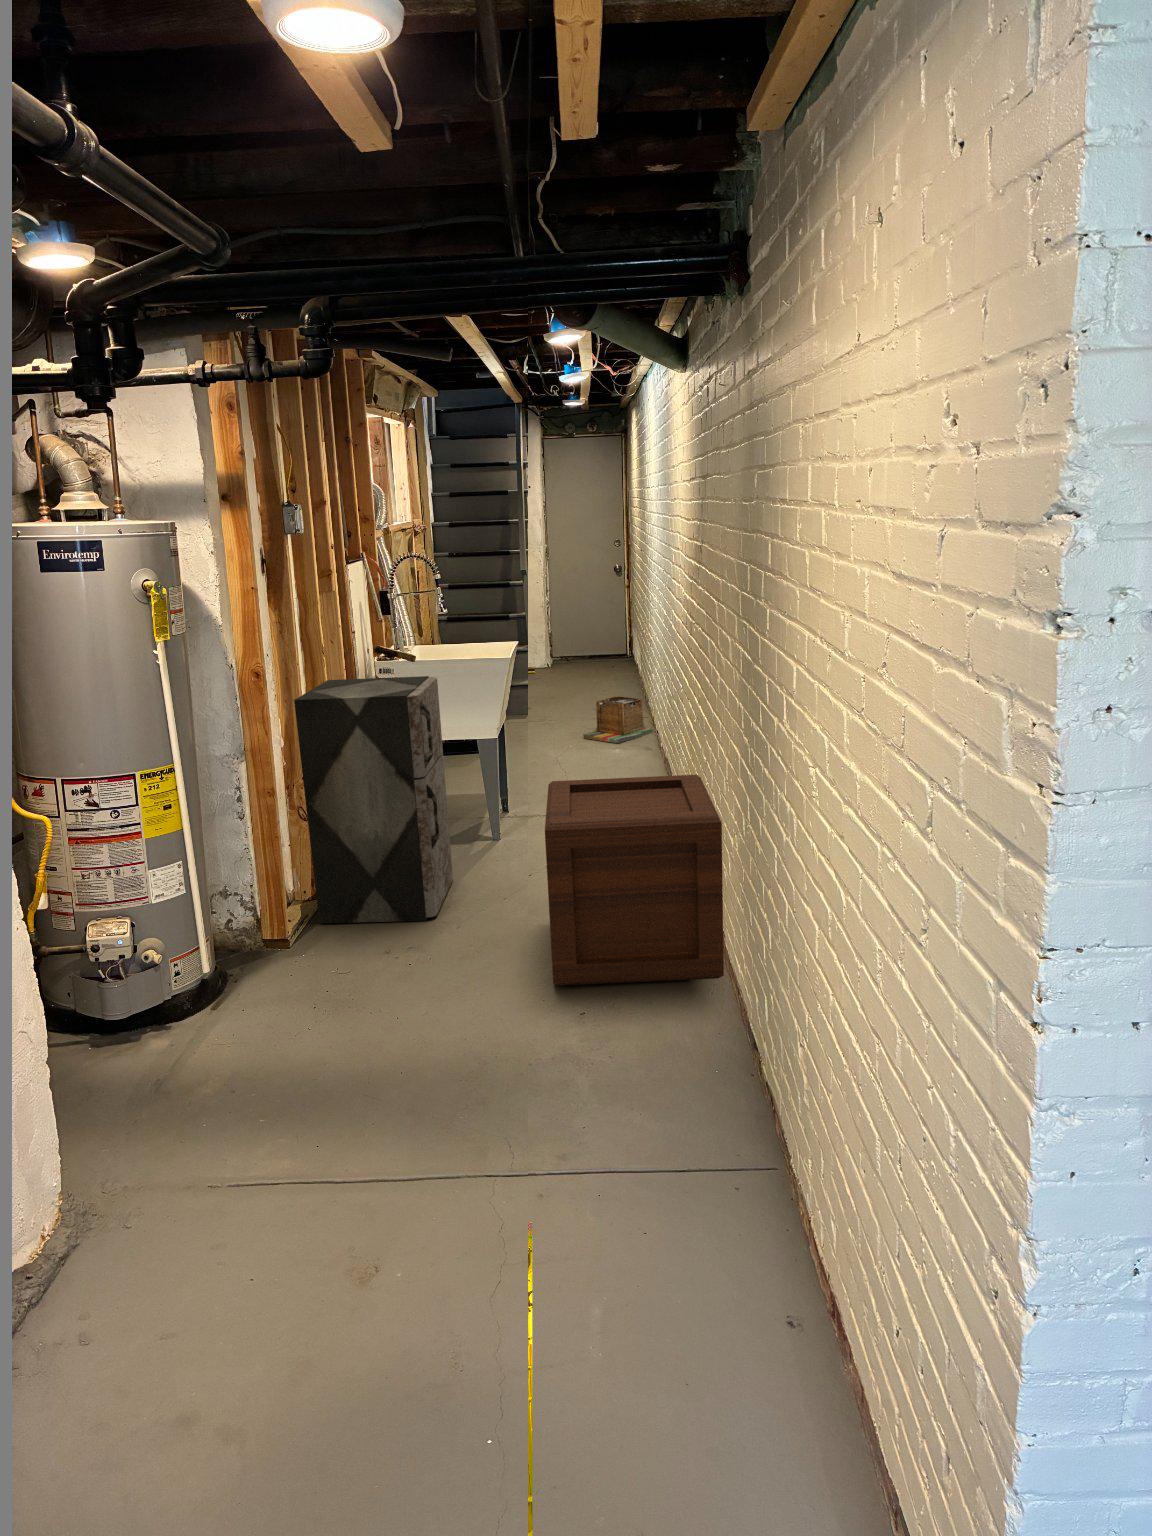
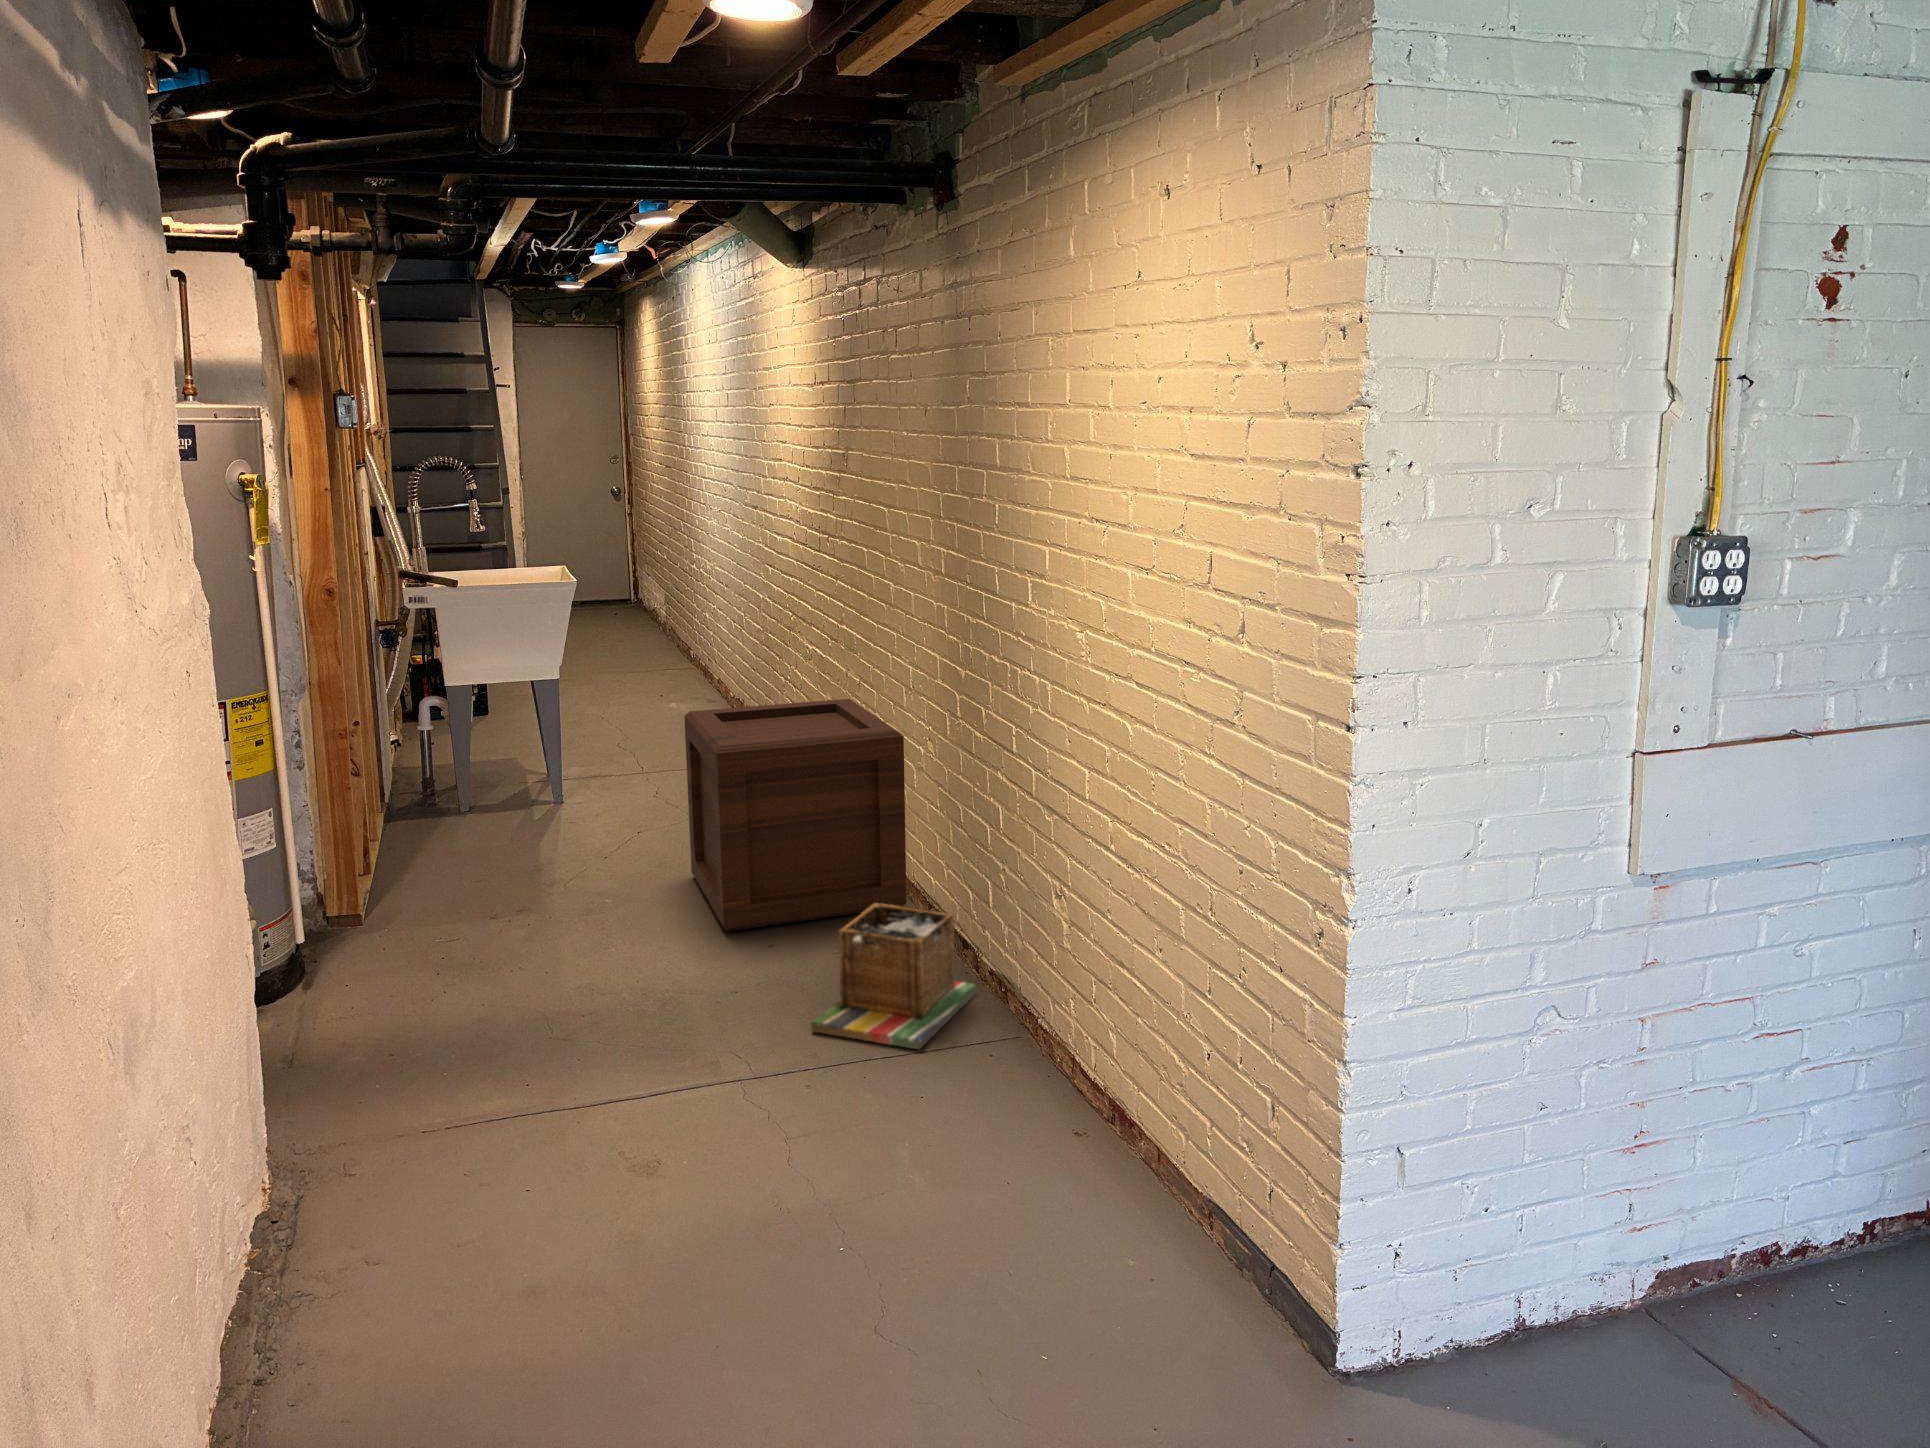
storage cabinet: present [294,676,453,923] -> none [360,599,544,905]
laundry basket: present [583,696,653,743] -> present [811,904,976,1049]

